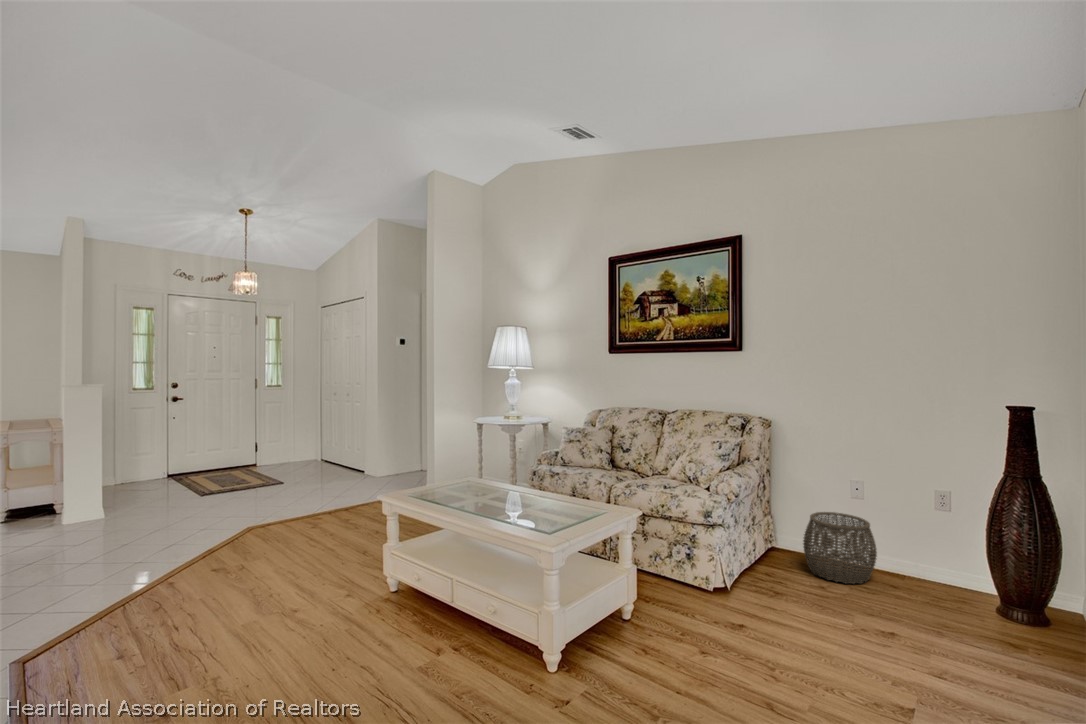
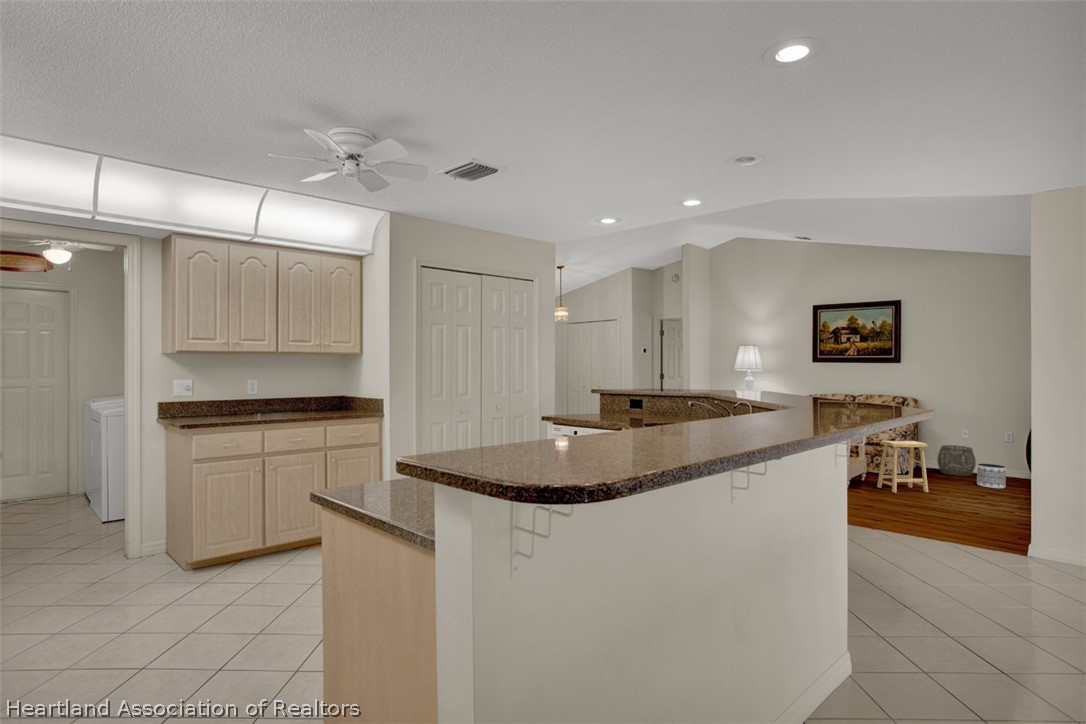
footstool: none [636,538,753,694] -> present [877,441,928,493]
planter: none [877,575,942,646] -> present [977,464,1006,488]

